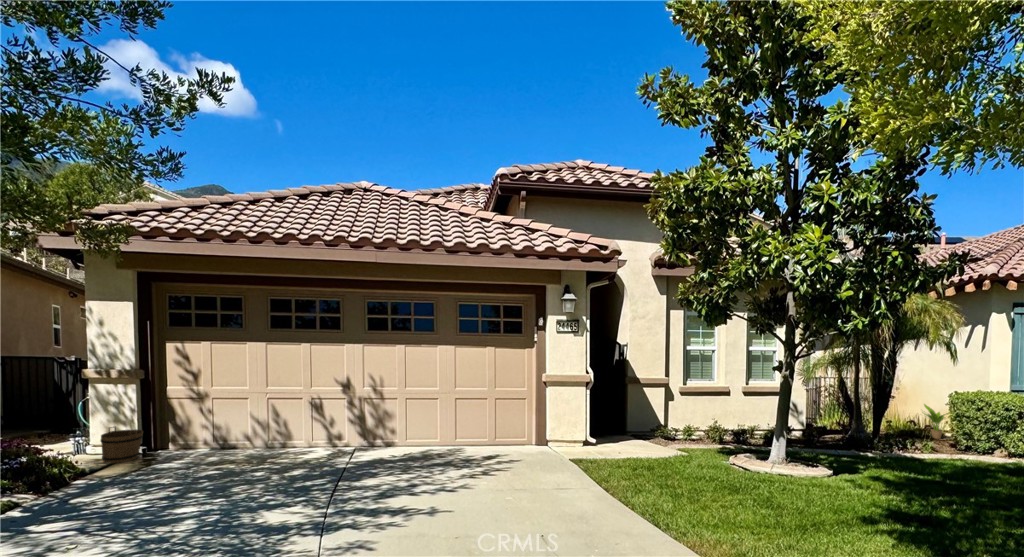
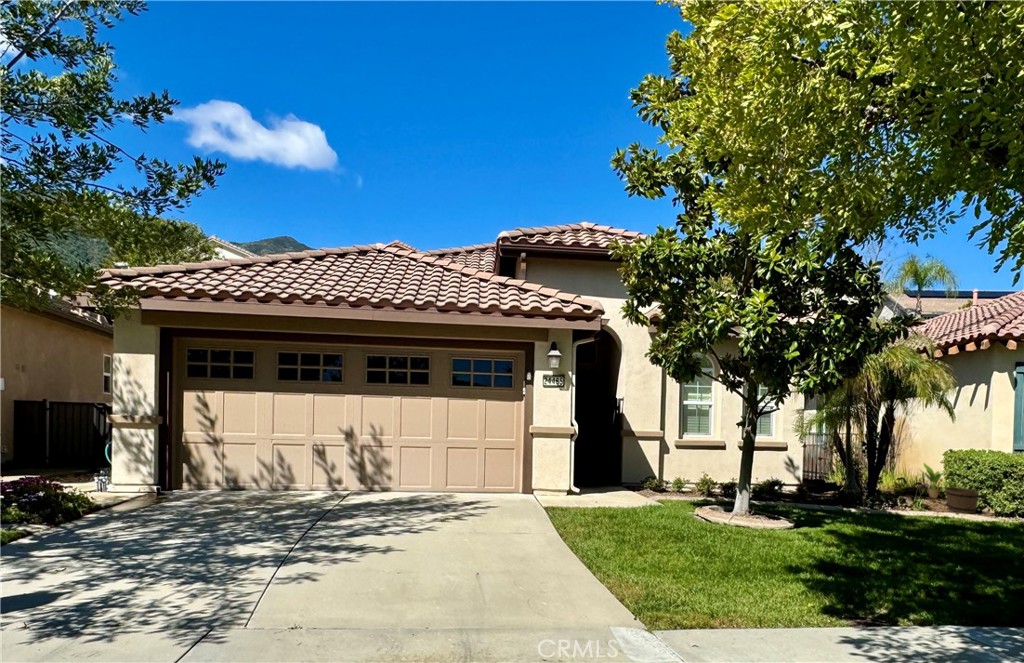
bucket: present [101,426,143,463] -> present [945,484,979,513]

